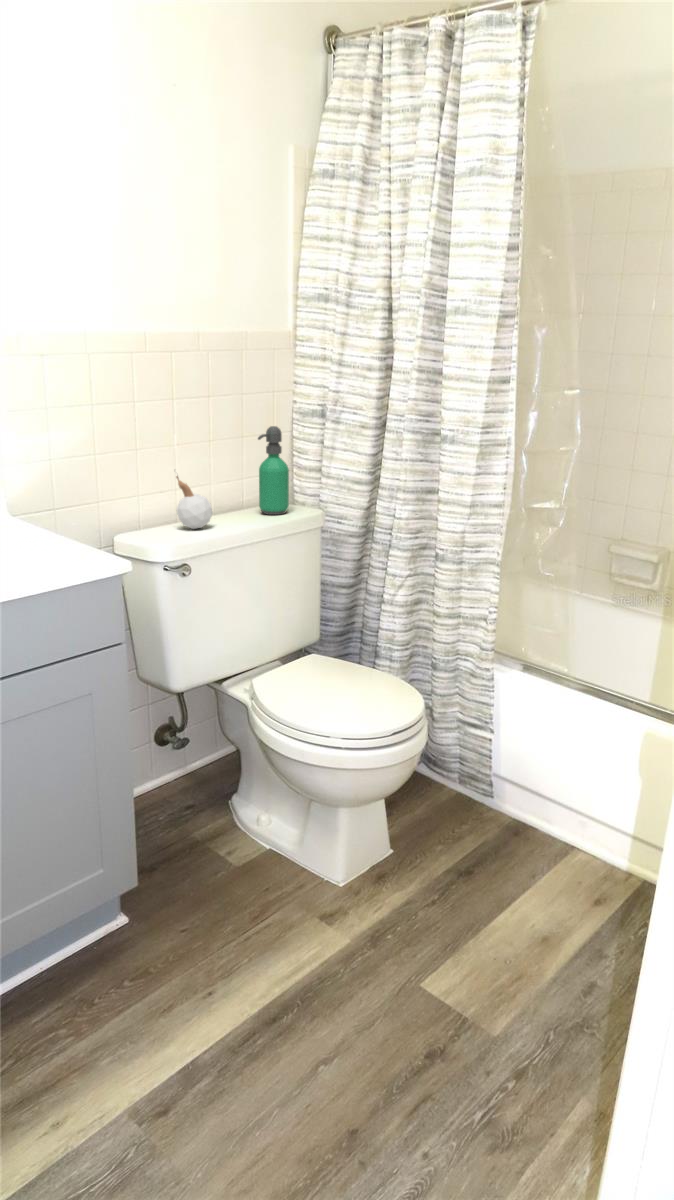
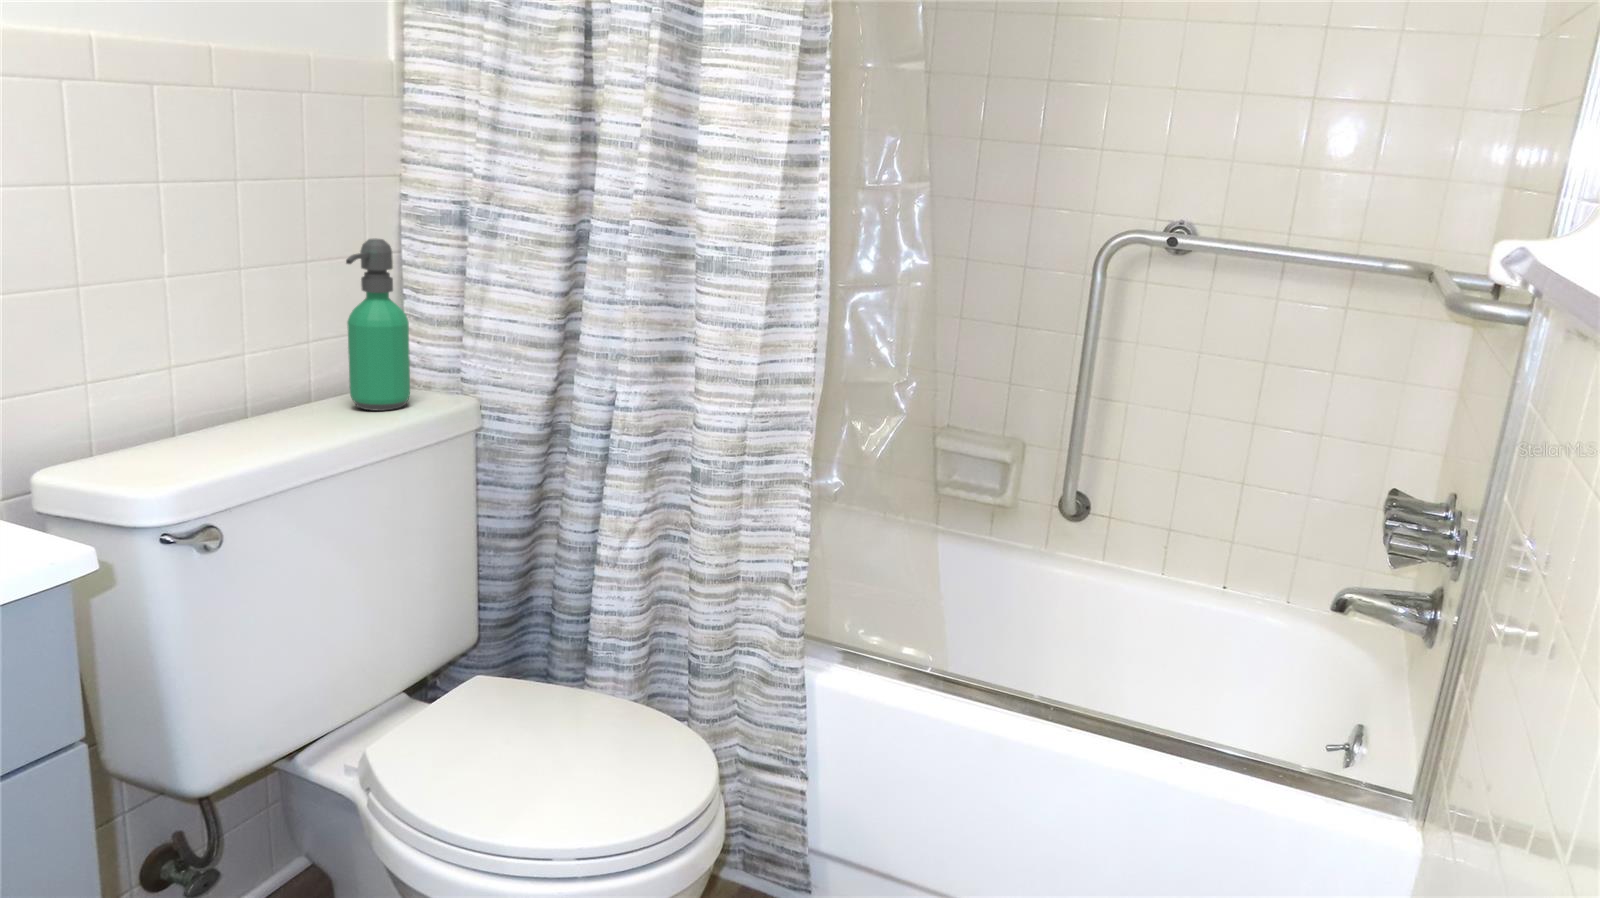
candle: present [176,475,213,529] -> none [168,324,259,448]

